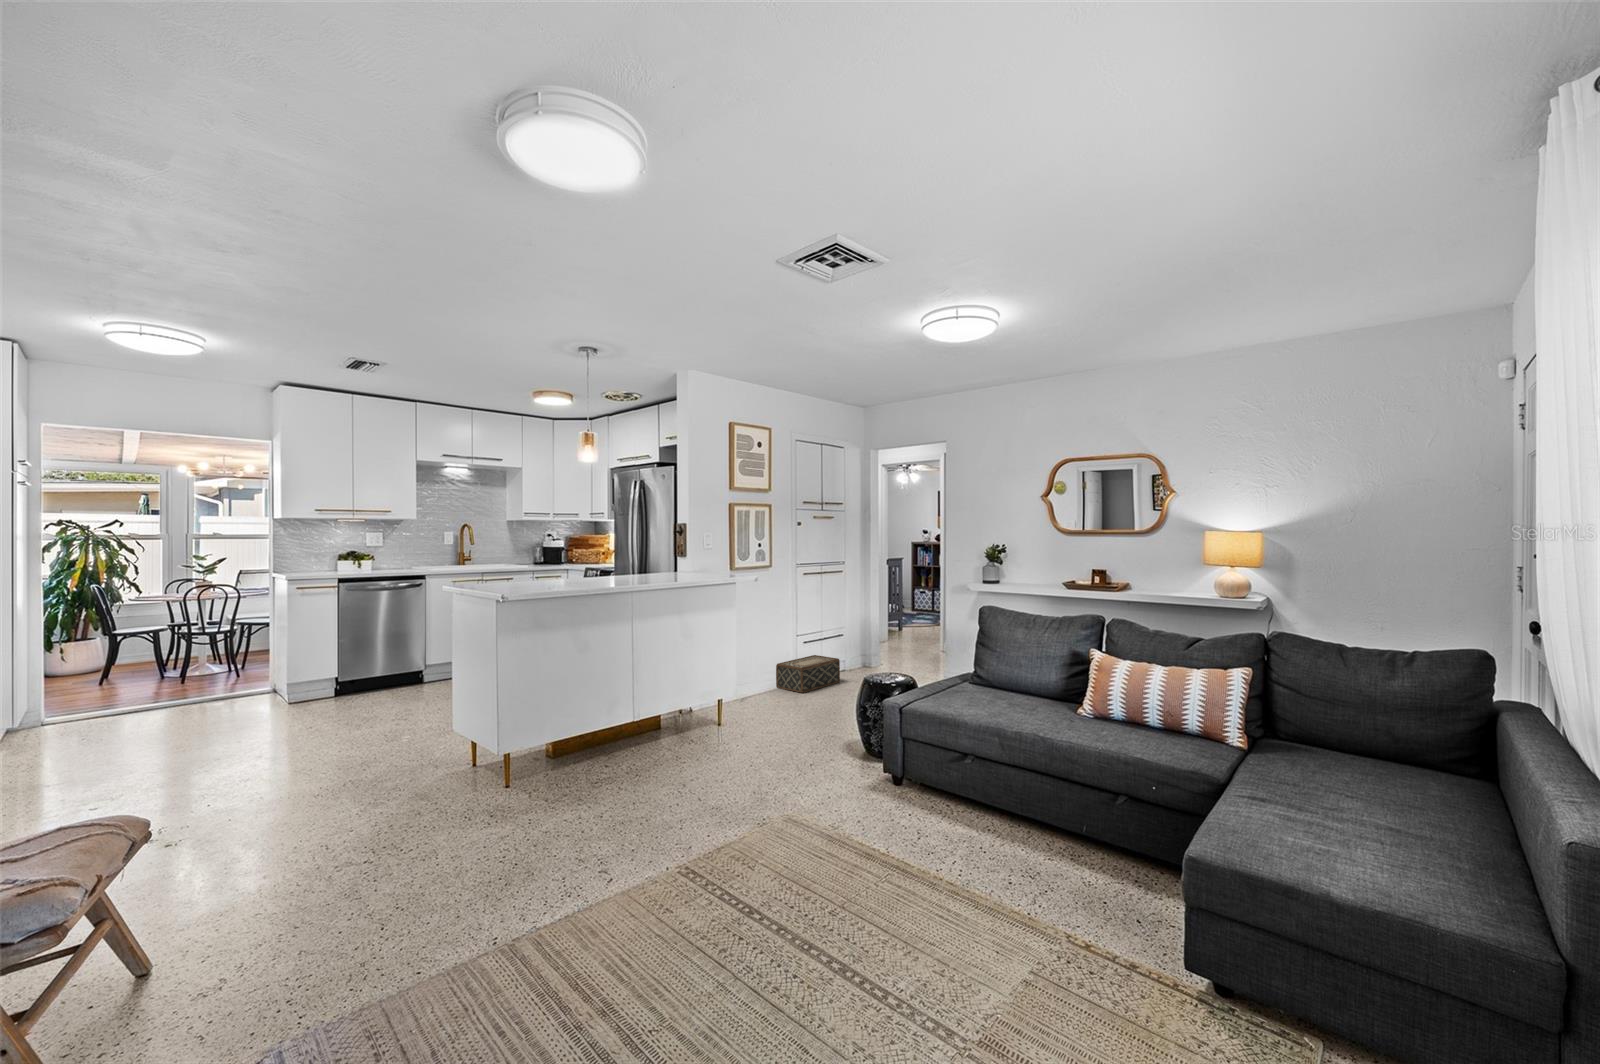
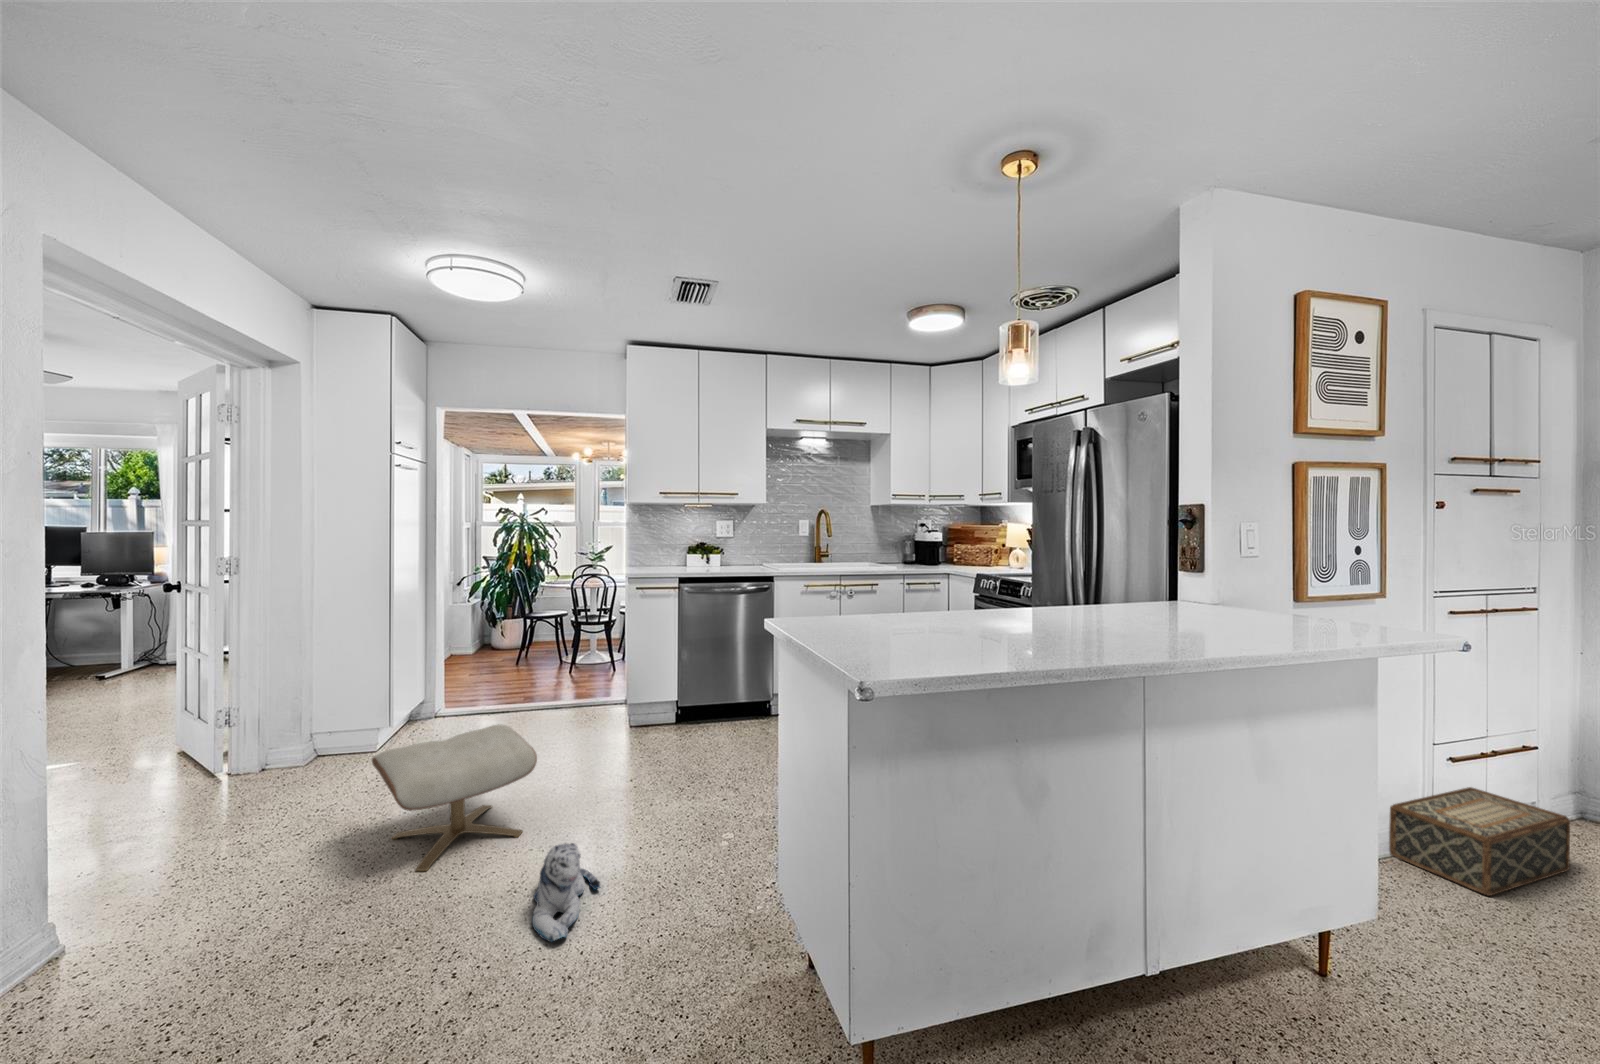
ottoman: none [101,687,254,782] -> present [372,724,537,871]
plush toy: none [283,731,333,781] -> present [532,843,600,942]

